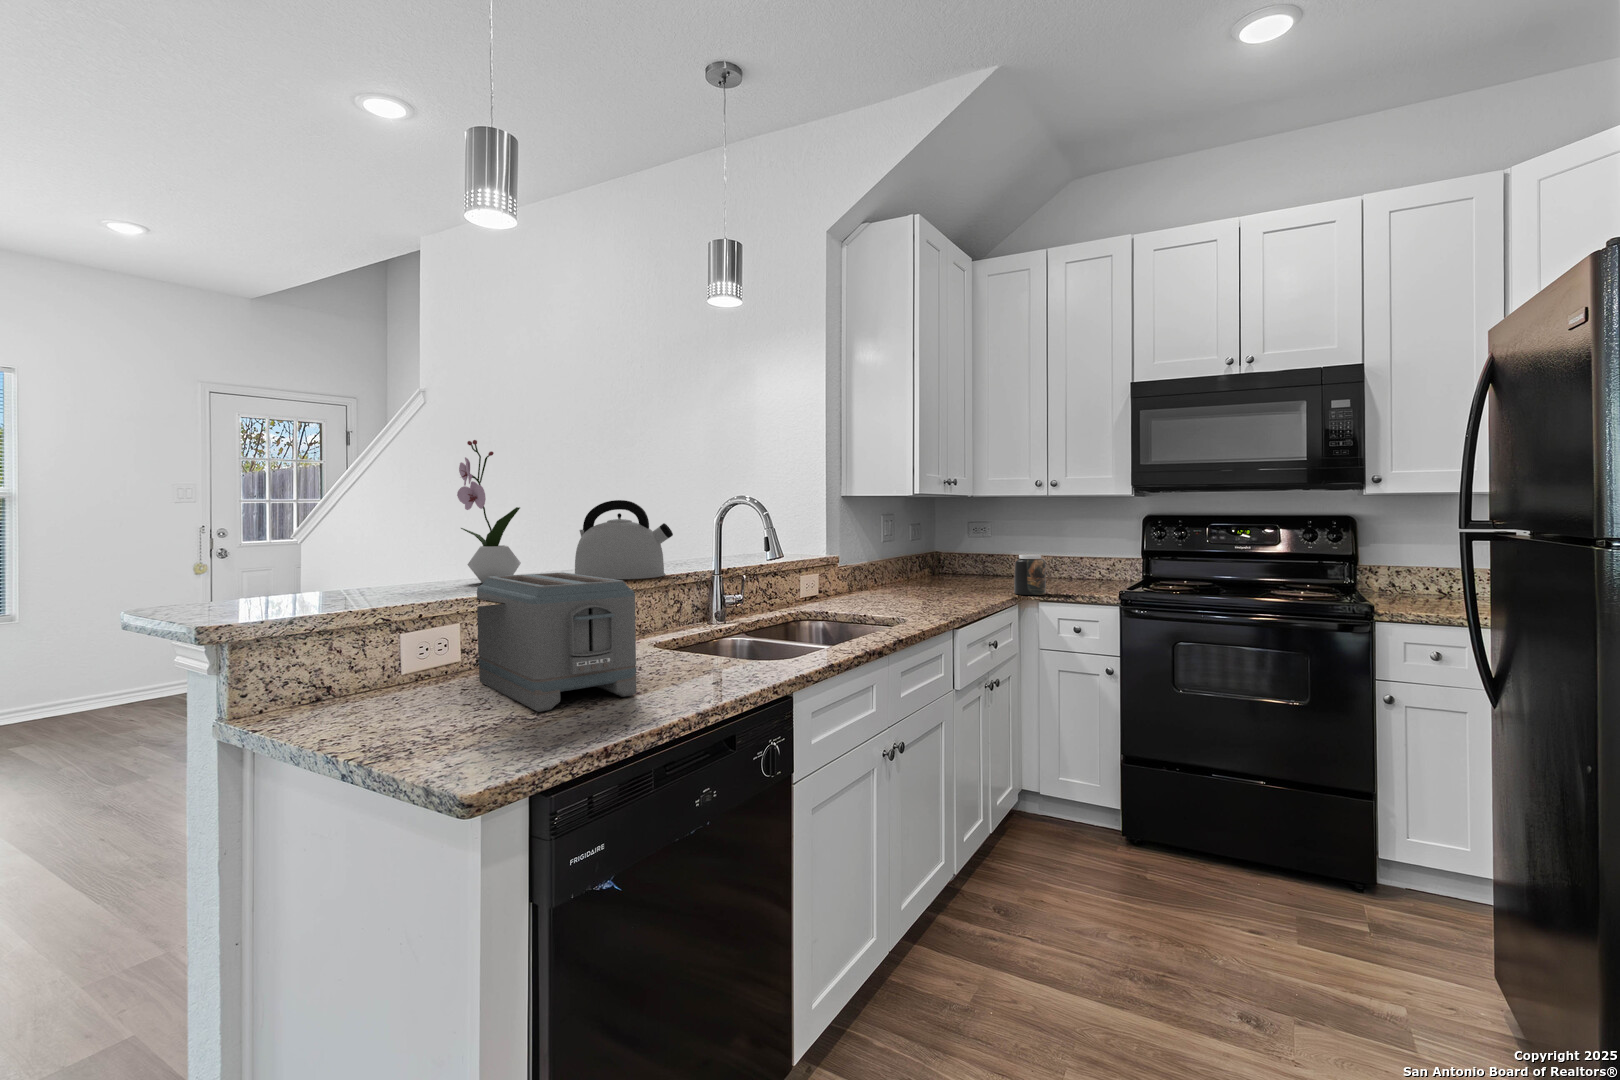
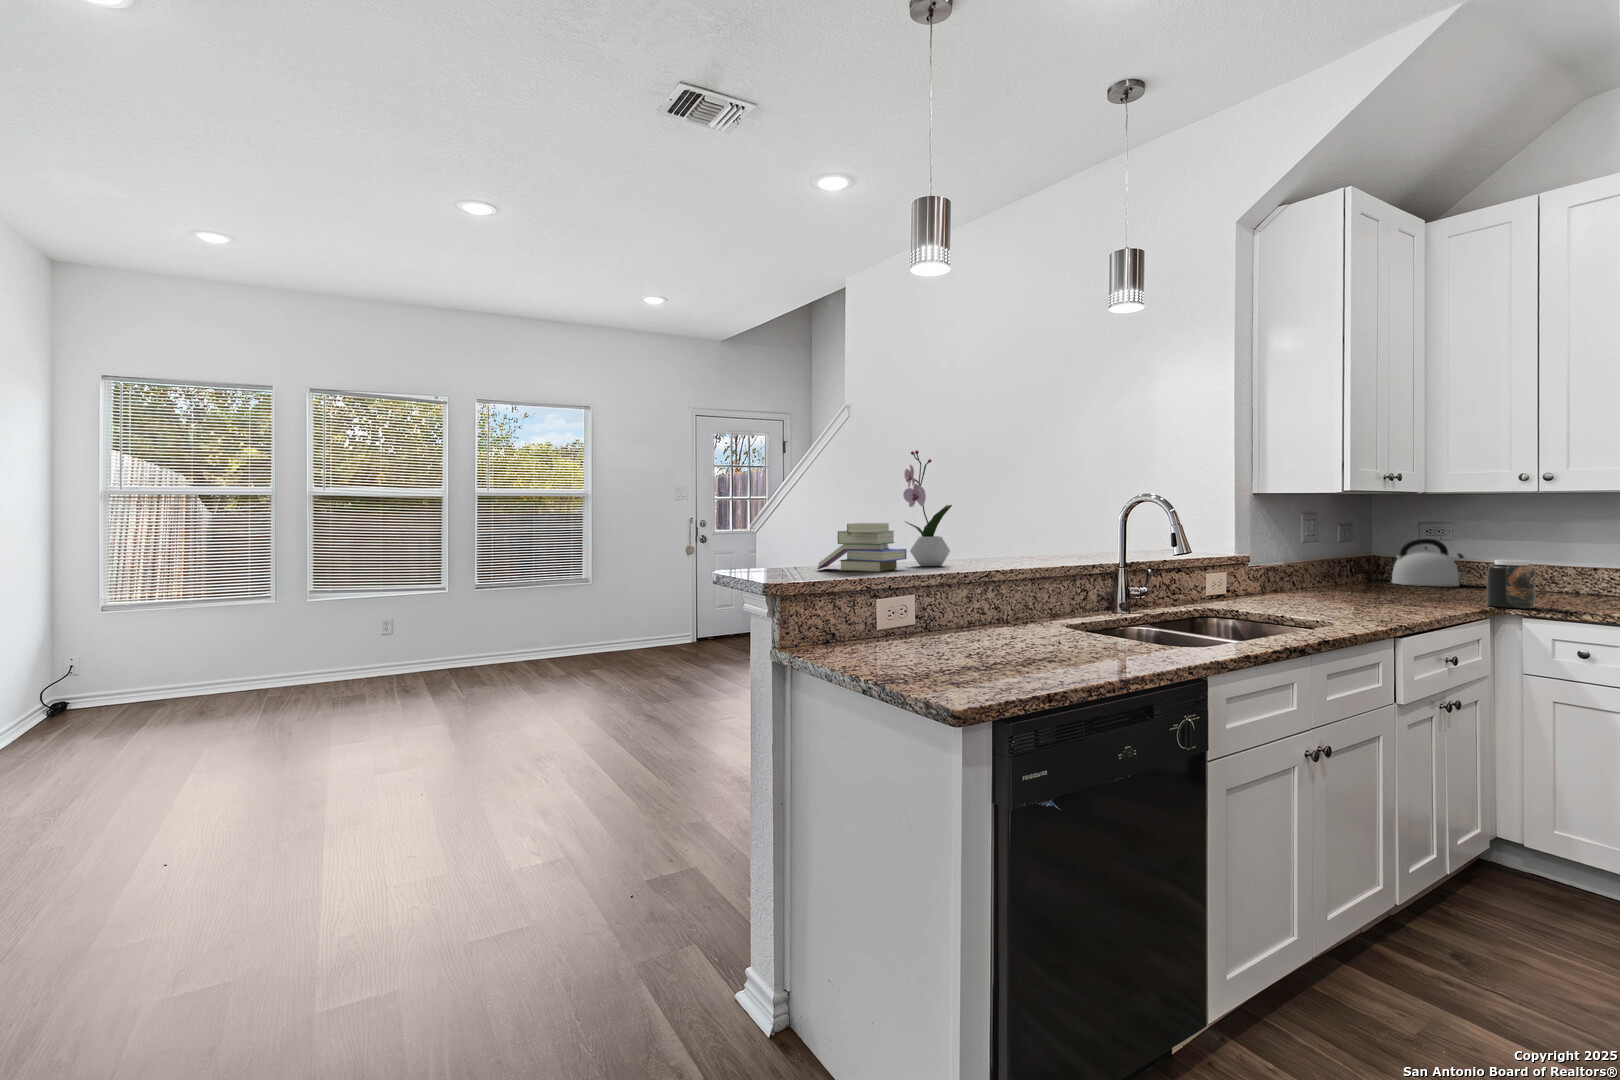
kettle: present [575,500,673,580] -> present [1392,539,1464,587]
book: none [322,531,456,595] -> present [817,523,907,572]
toaster: present [477,572,636,712] -> none [931,558,1063,665]

